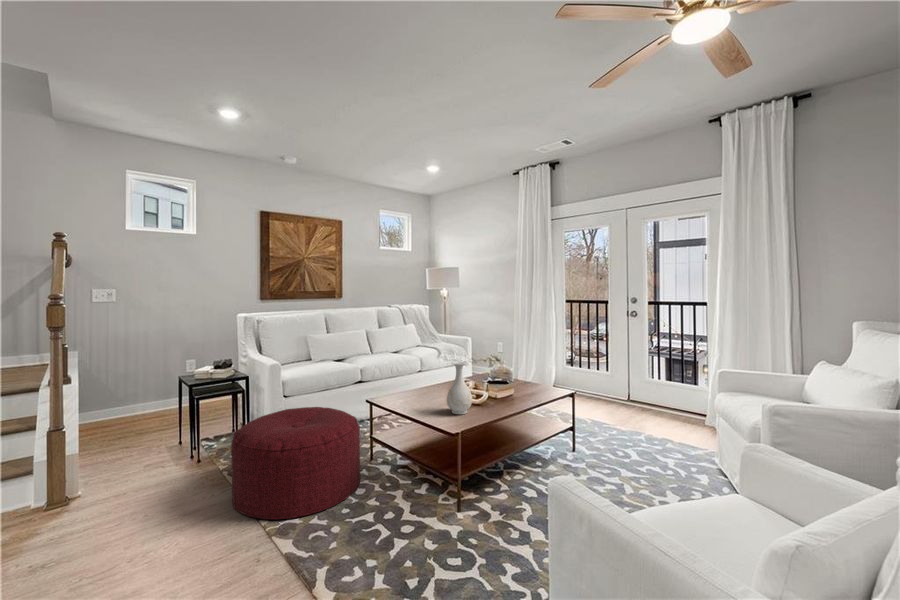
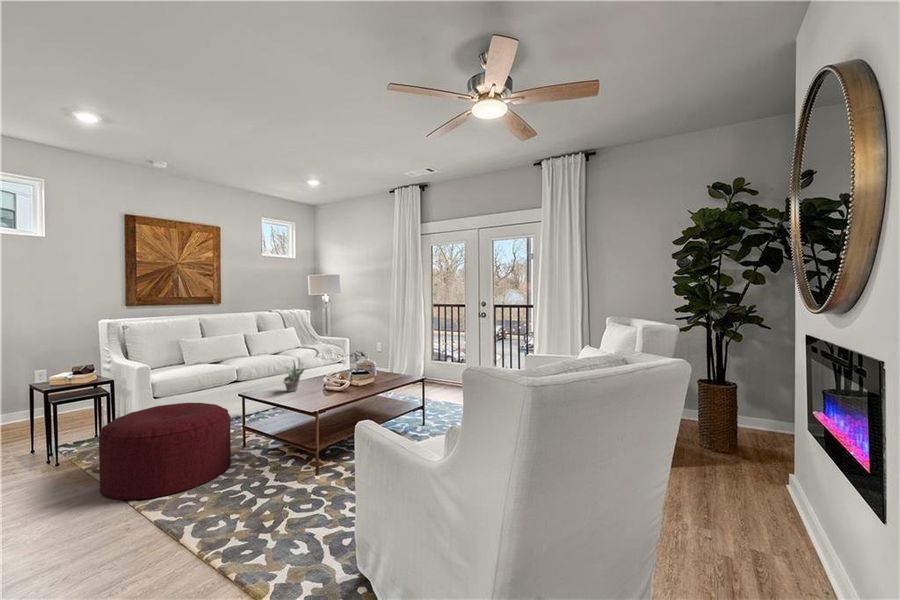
vase: present [447,361,472,414] -> none [311,355,333,399]
succulent plant: none [414,364,437,401] -> present [283,360,304,392]

